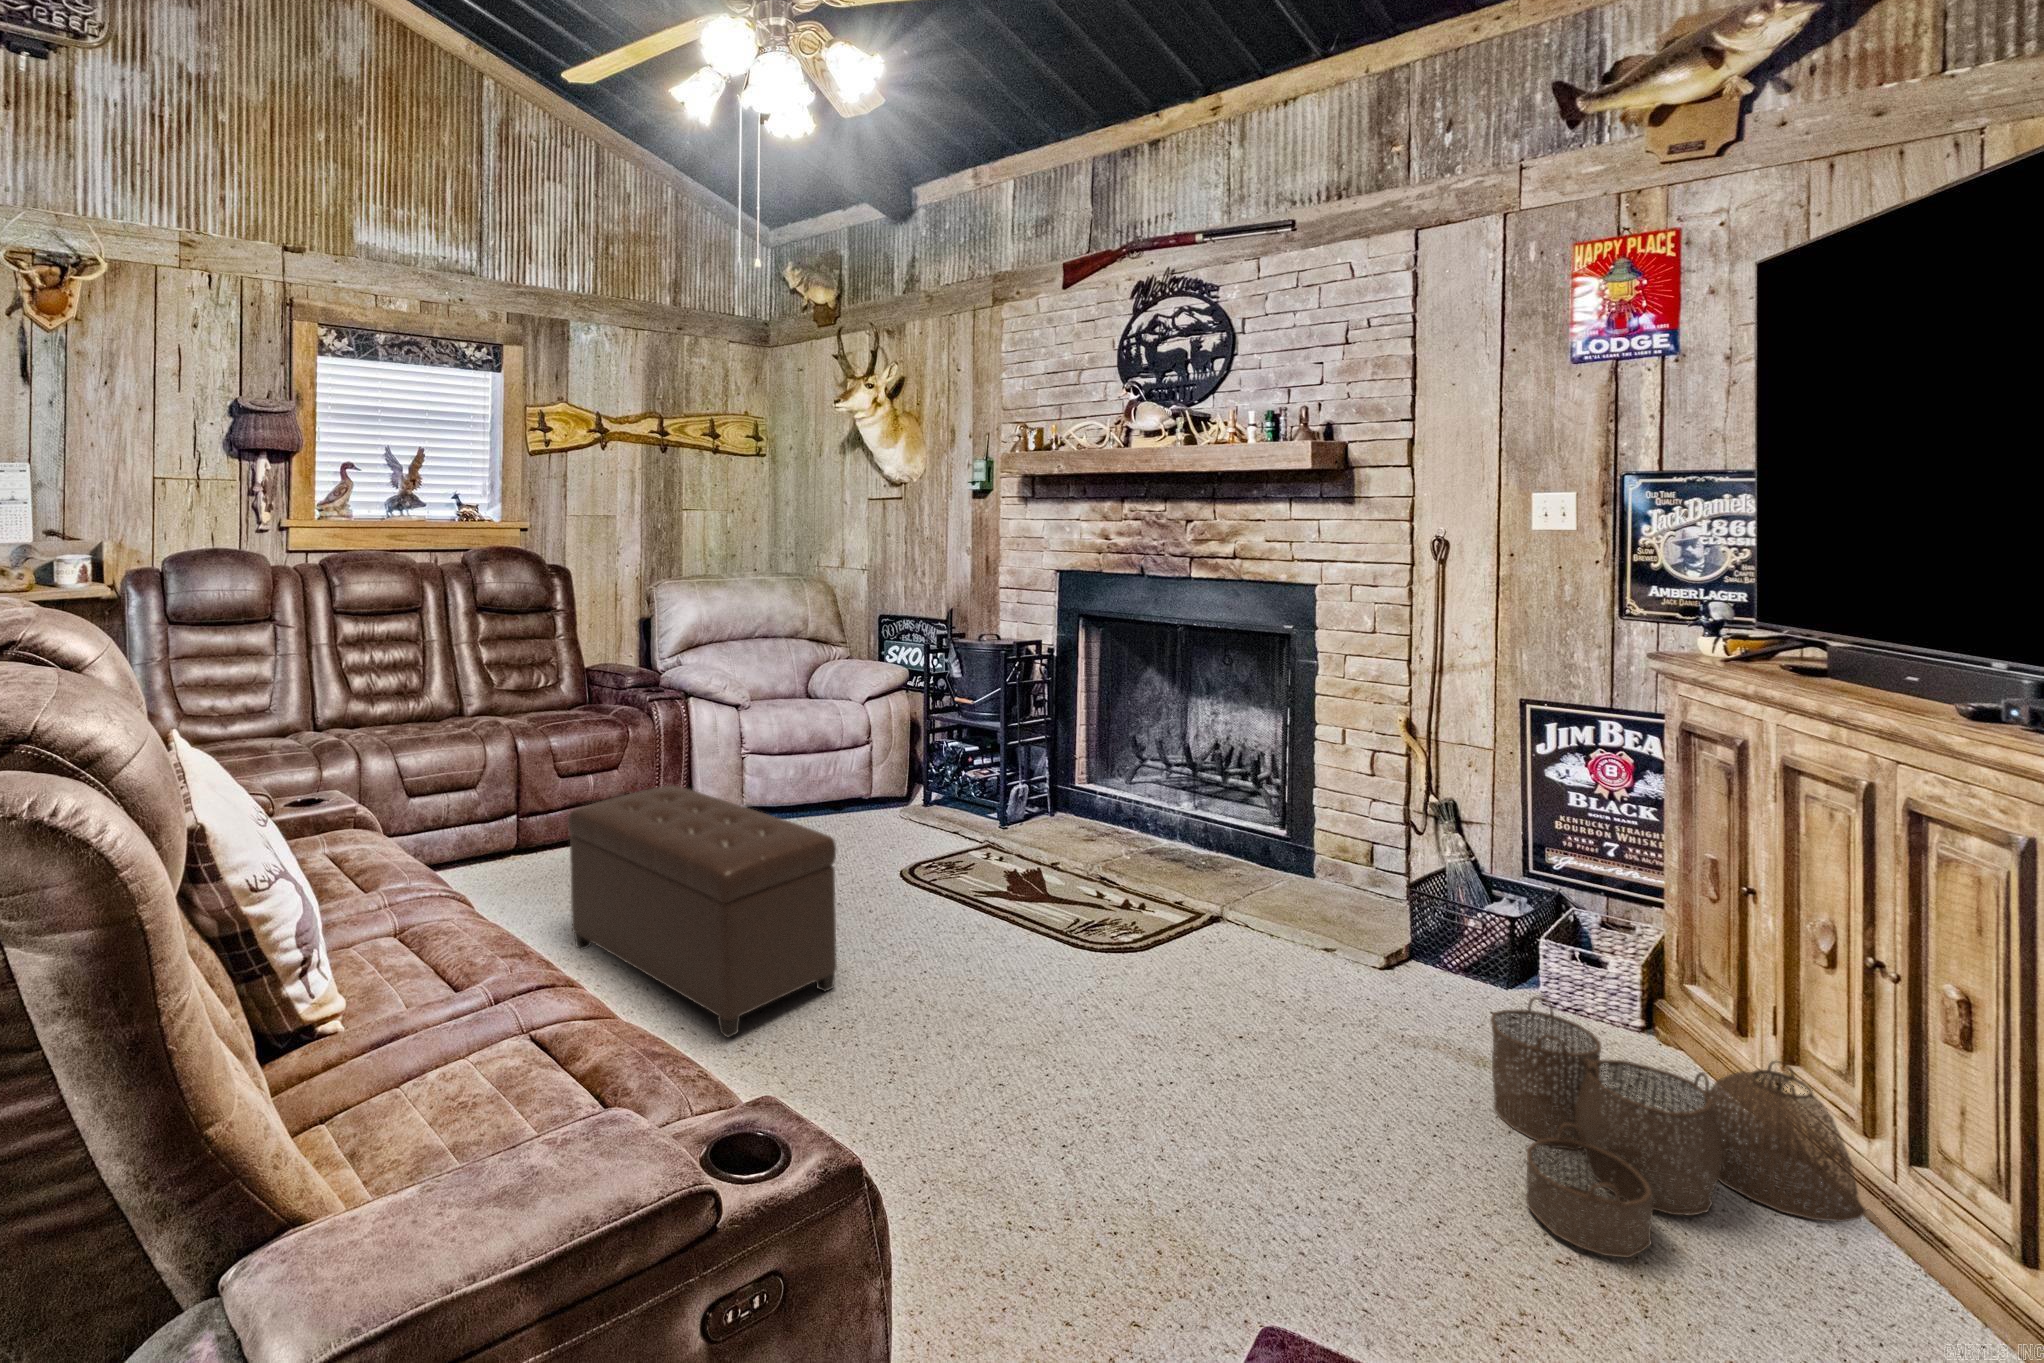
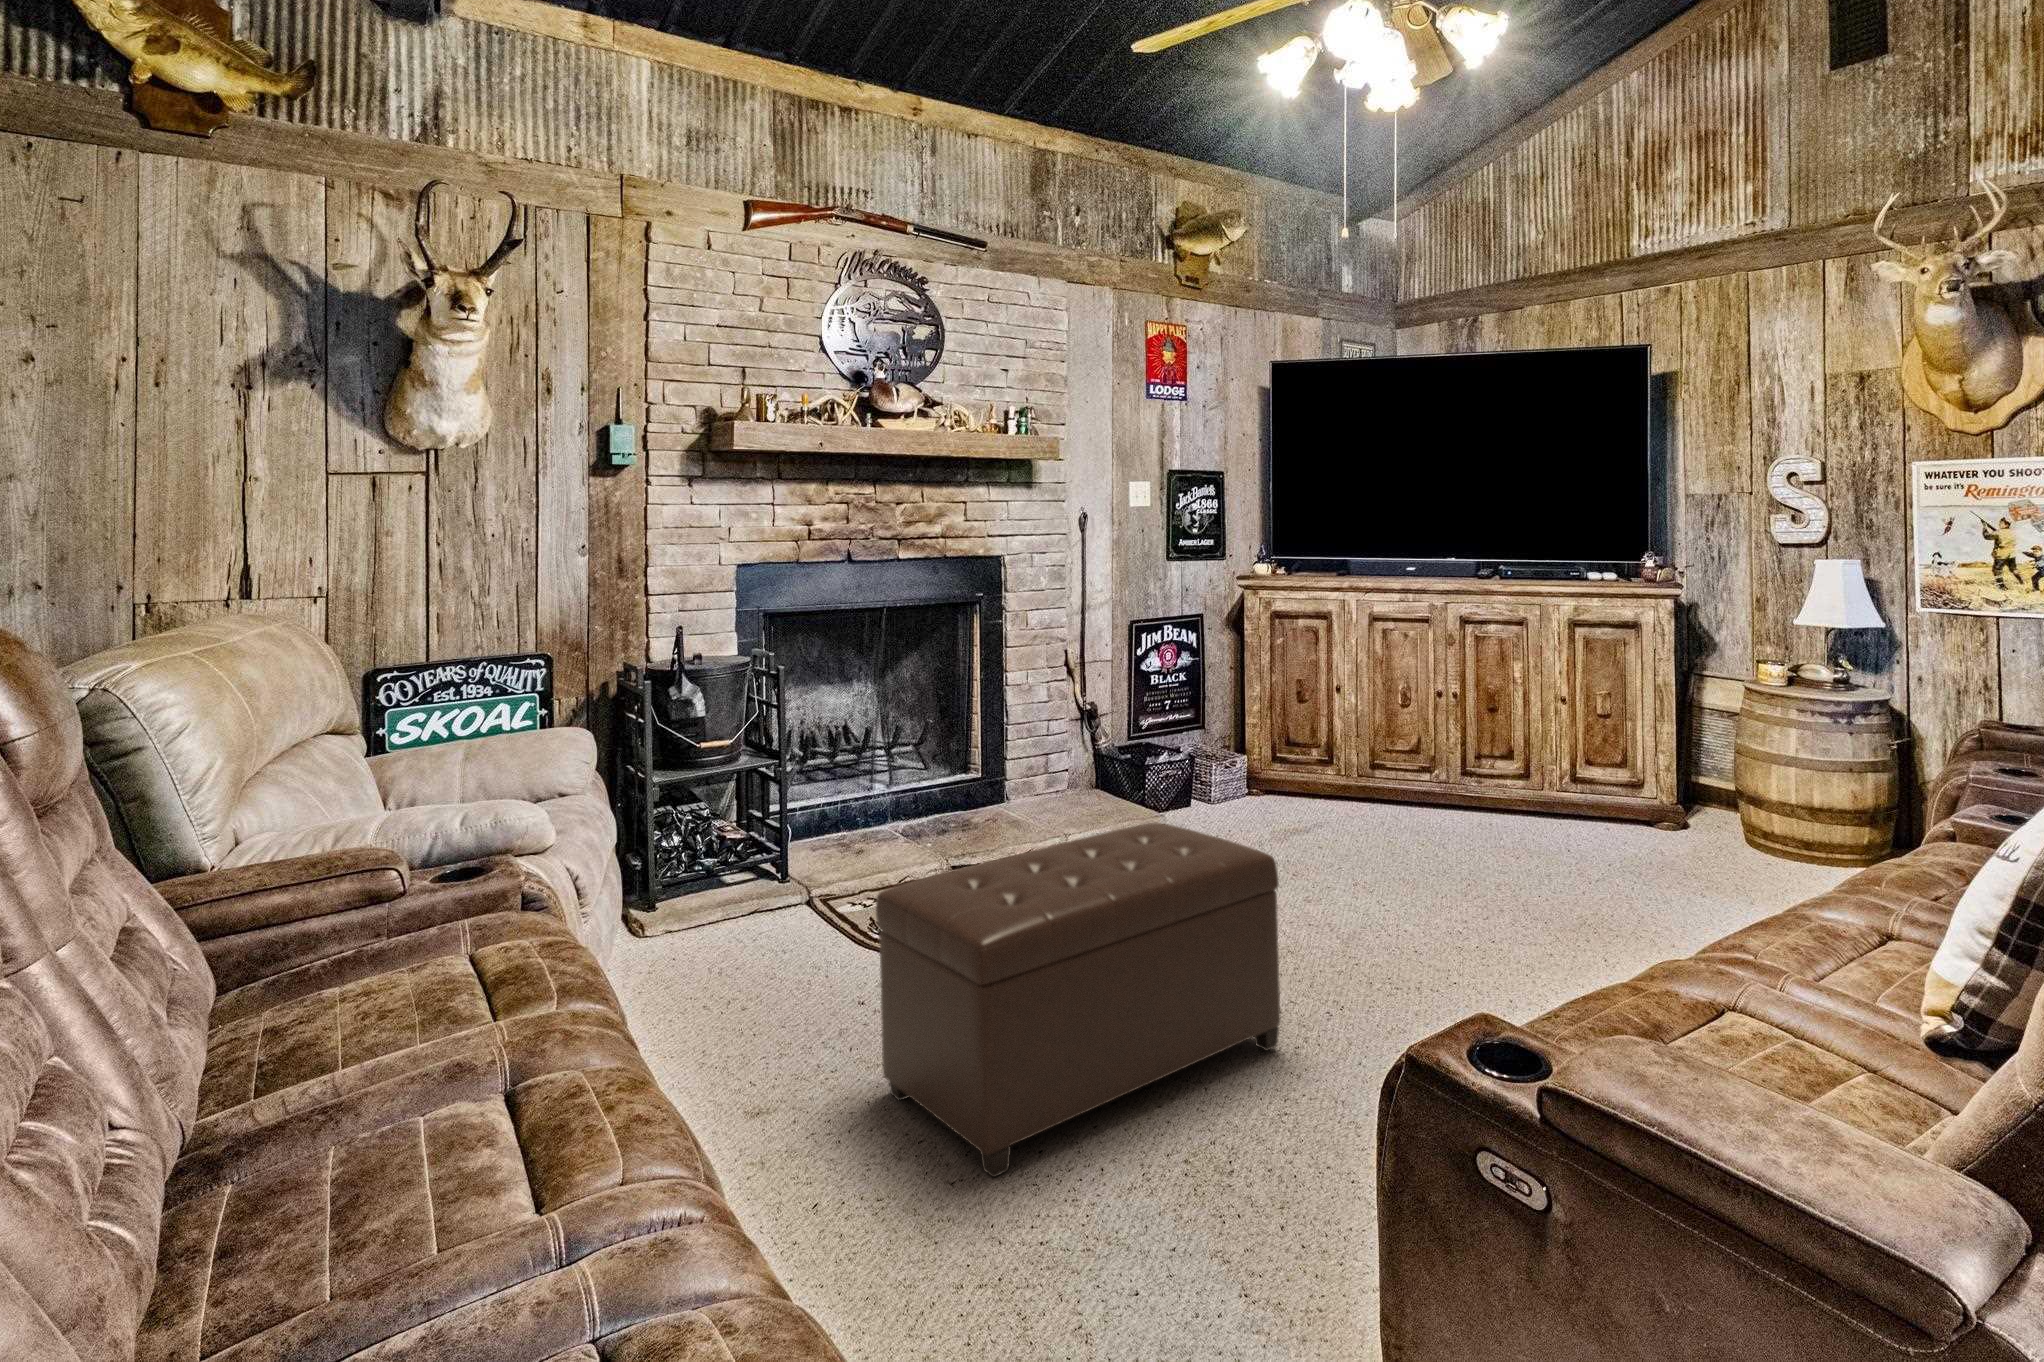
woven basket: present [1490,997,1866,1257] -> none [1310,751,1452,844]

